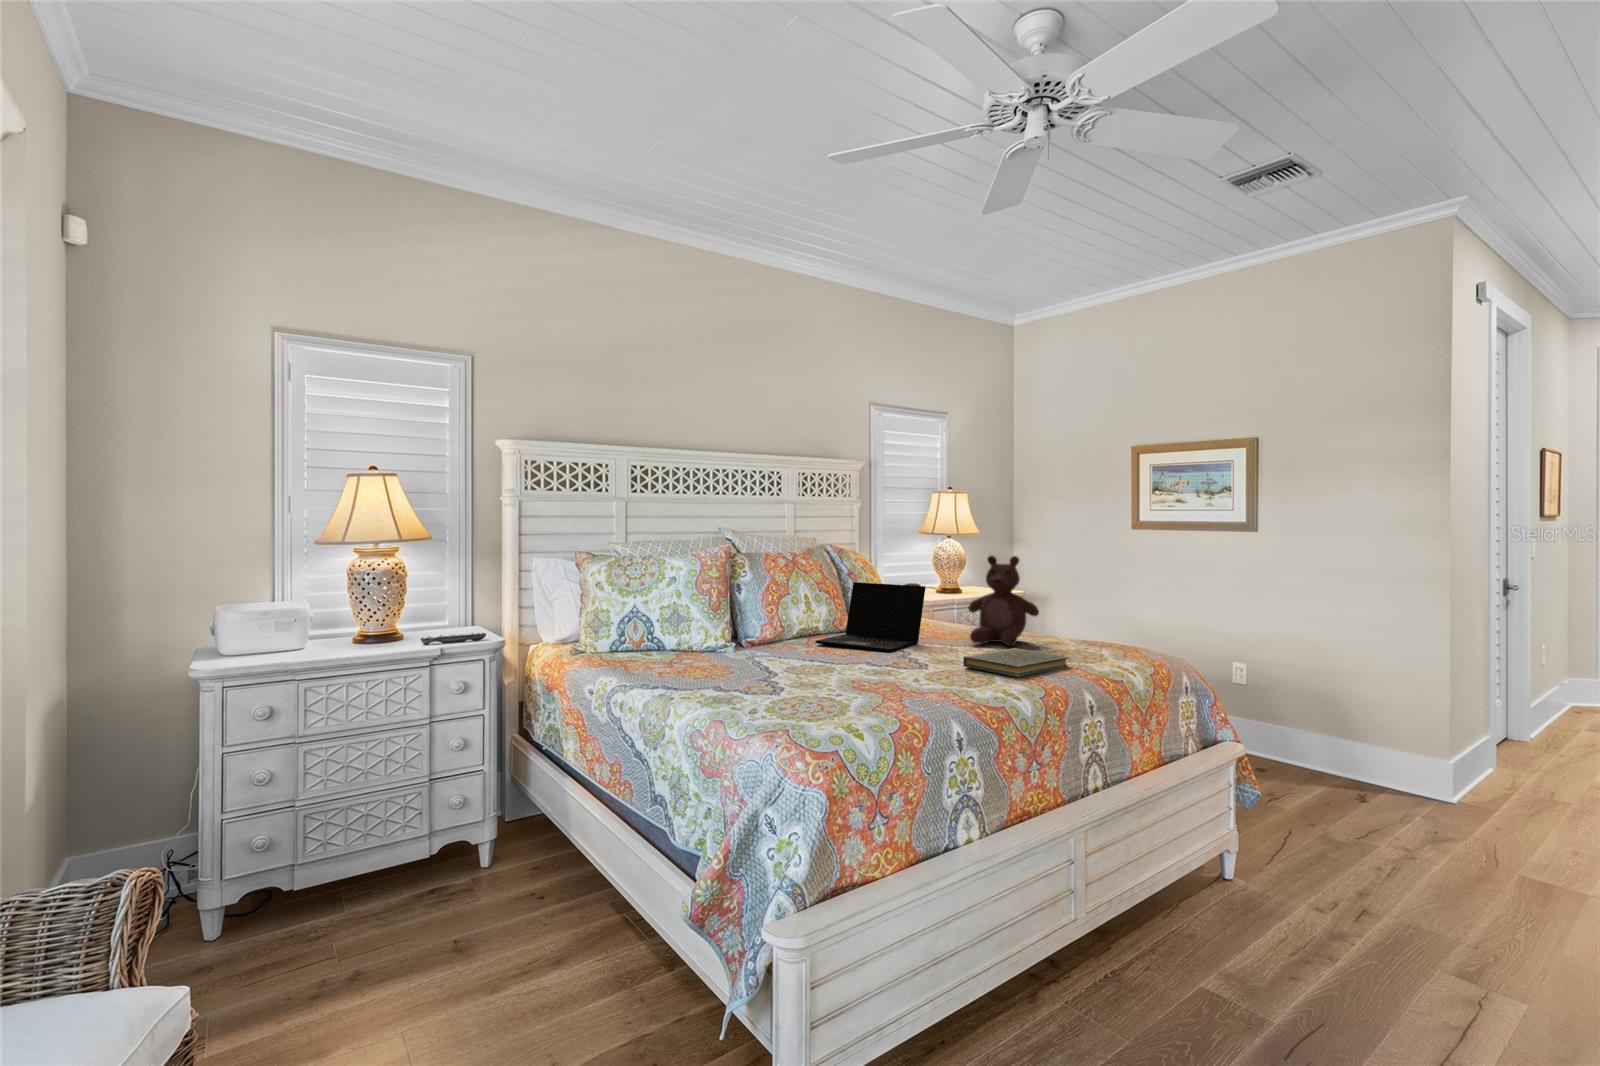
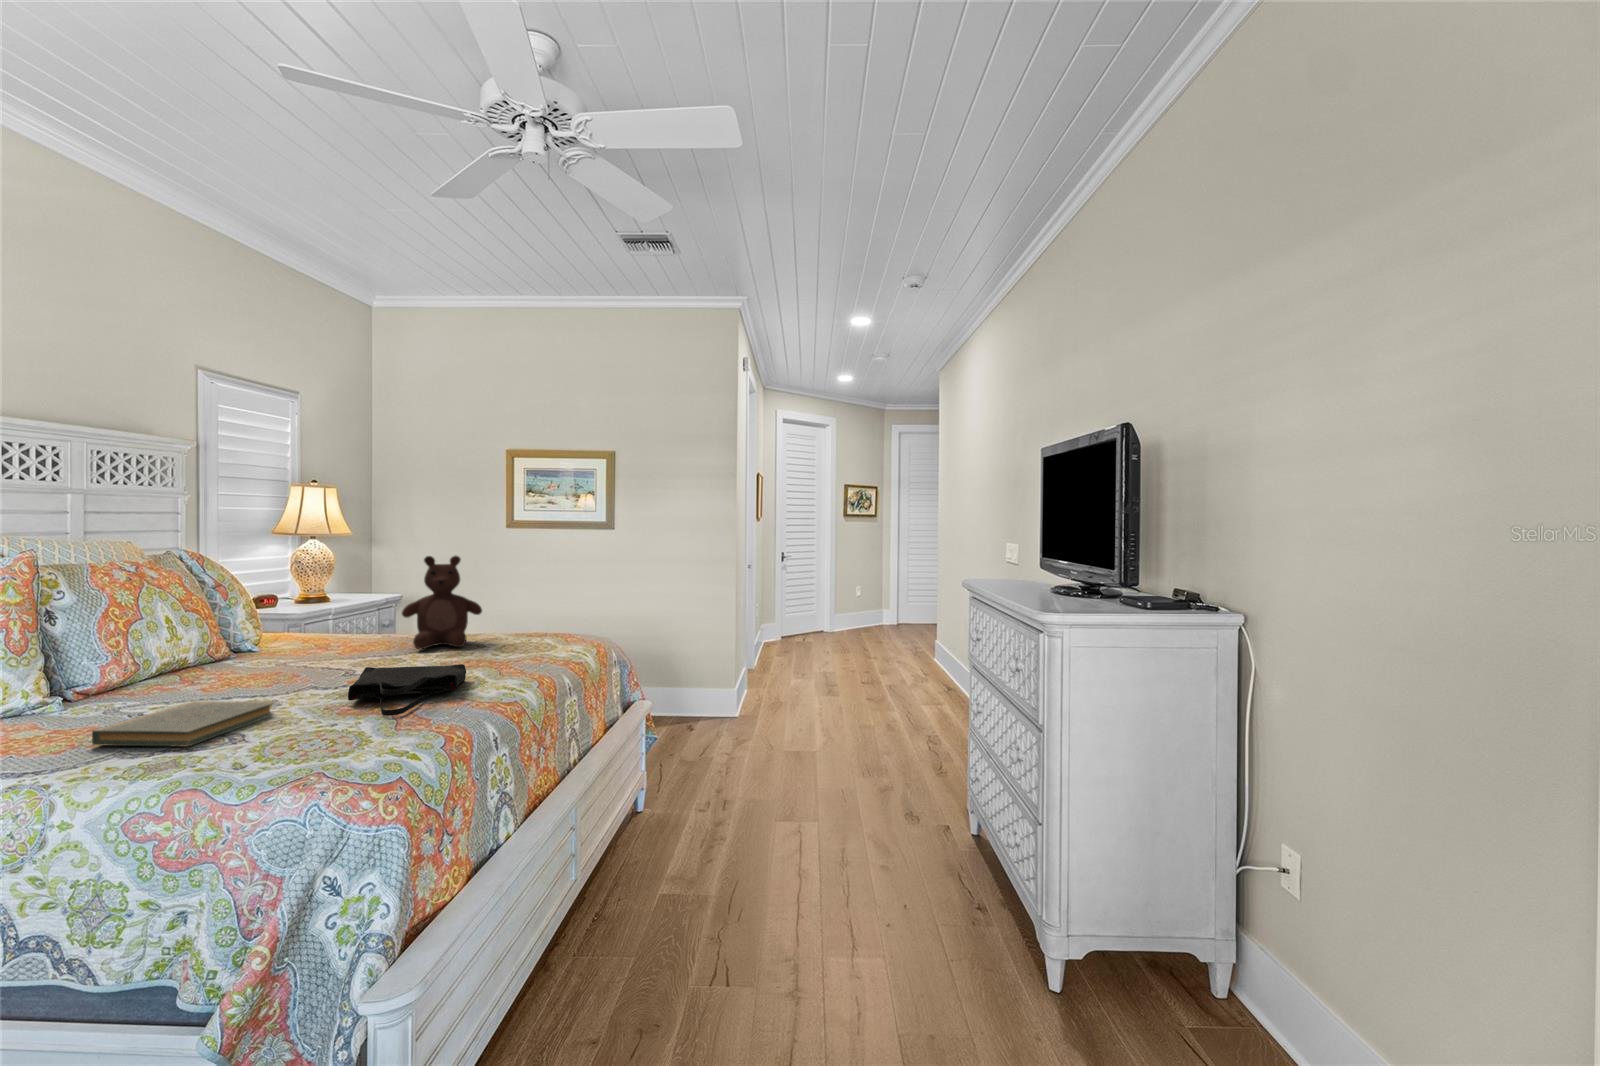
laptop: present [816,582,926,652] -> none [204,593,354,677]
book: present [963,648,1069,677] -> present [92,701,274,746]
tote bag: none [867,652,975,697] -> present [348,664,466,716]

